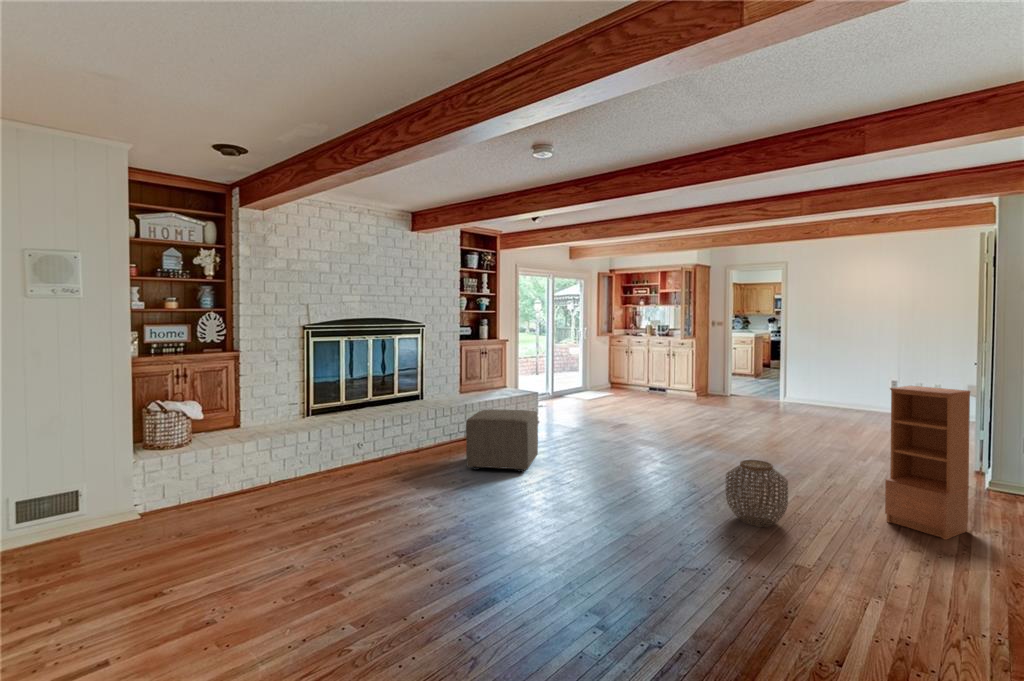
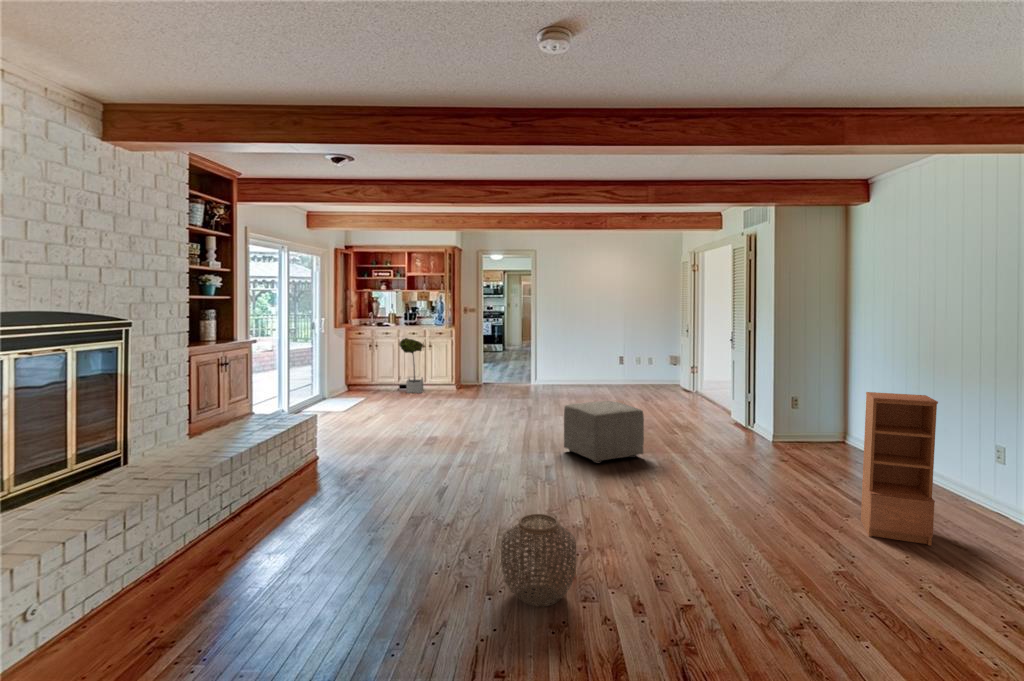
potted tree: none [647,345,668,392] -> present [400,338,424,393]
ottoman: present [466,409,538,472] -> present [564,401,644,463]
woven basket: present [726,460,788,527] -> present [501,514,576,606]

